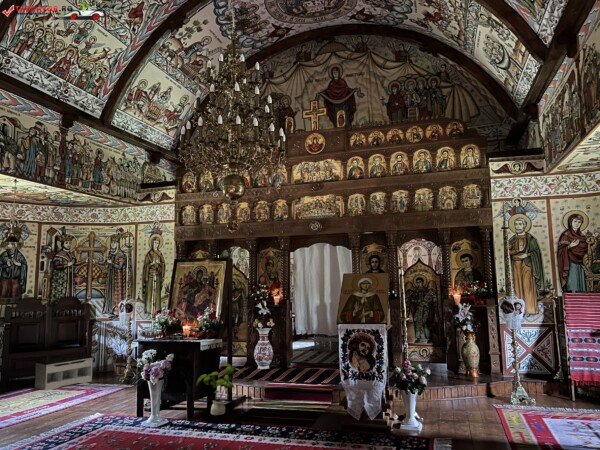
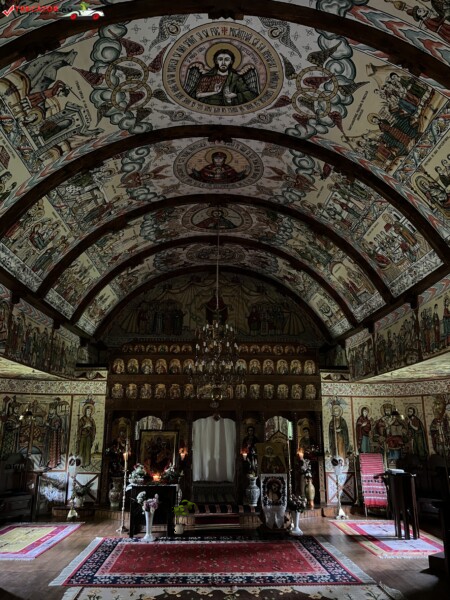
bench: present [35,354,93,390] -> none [5,500,45,529]

